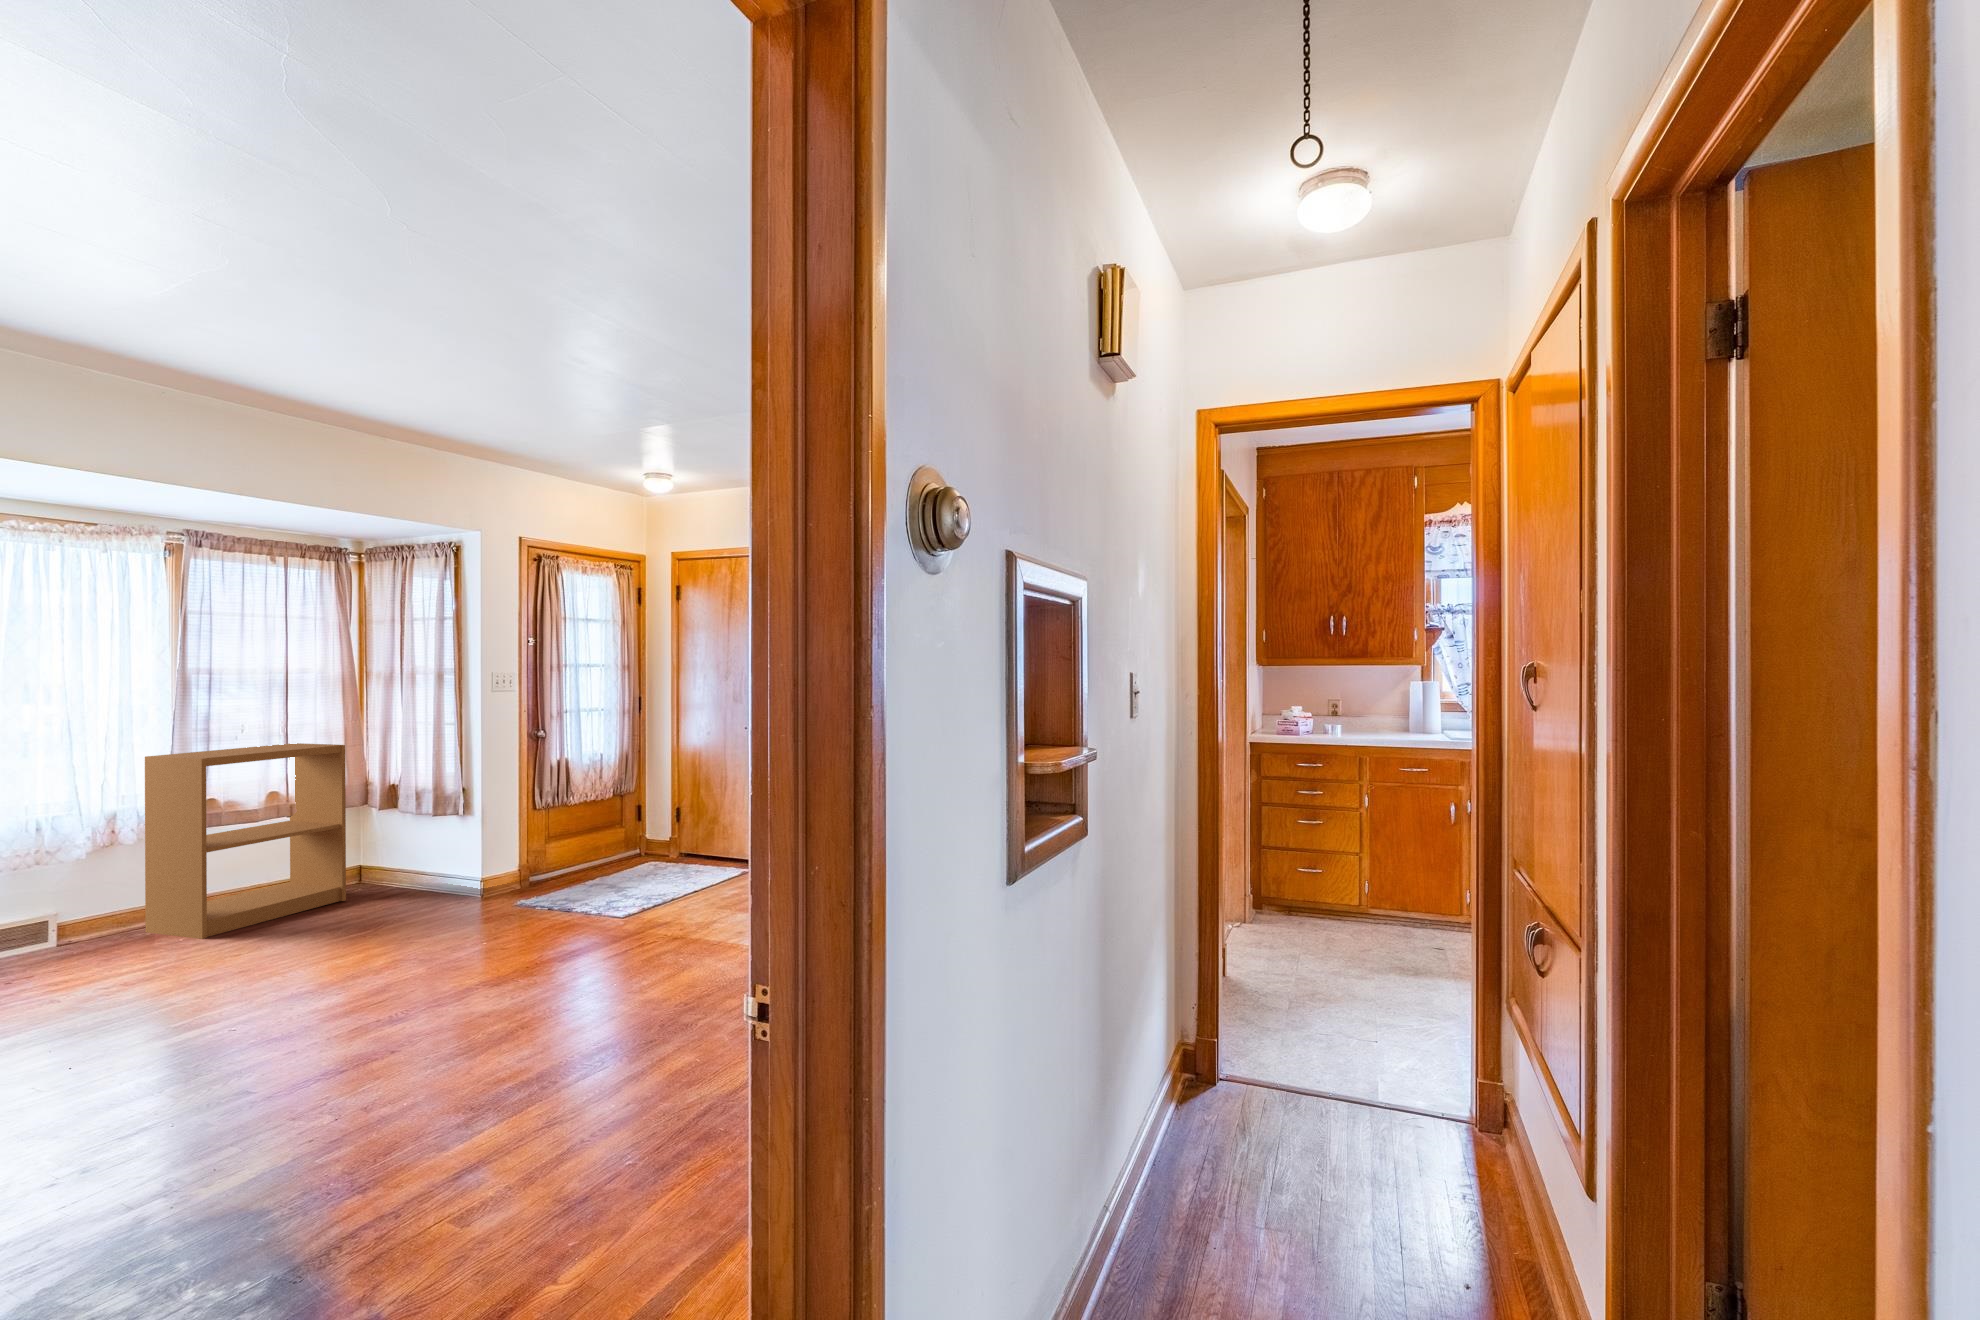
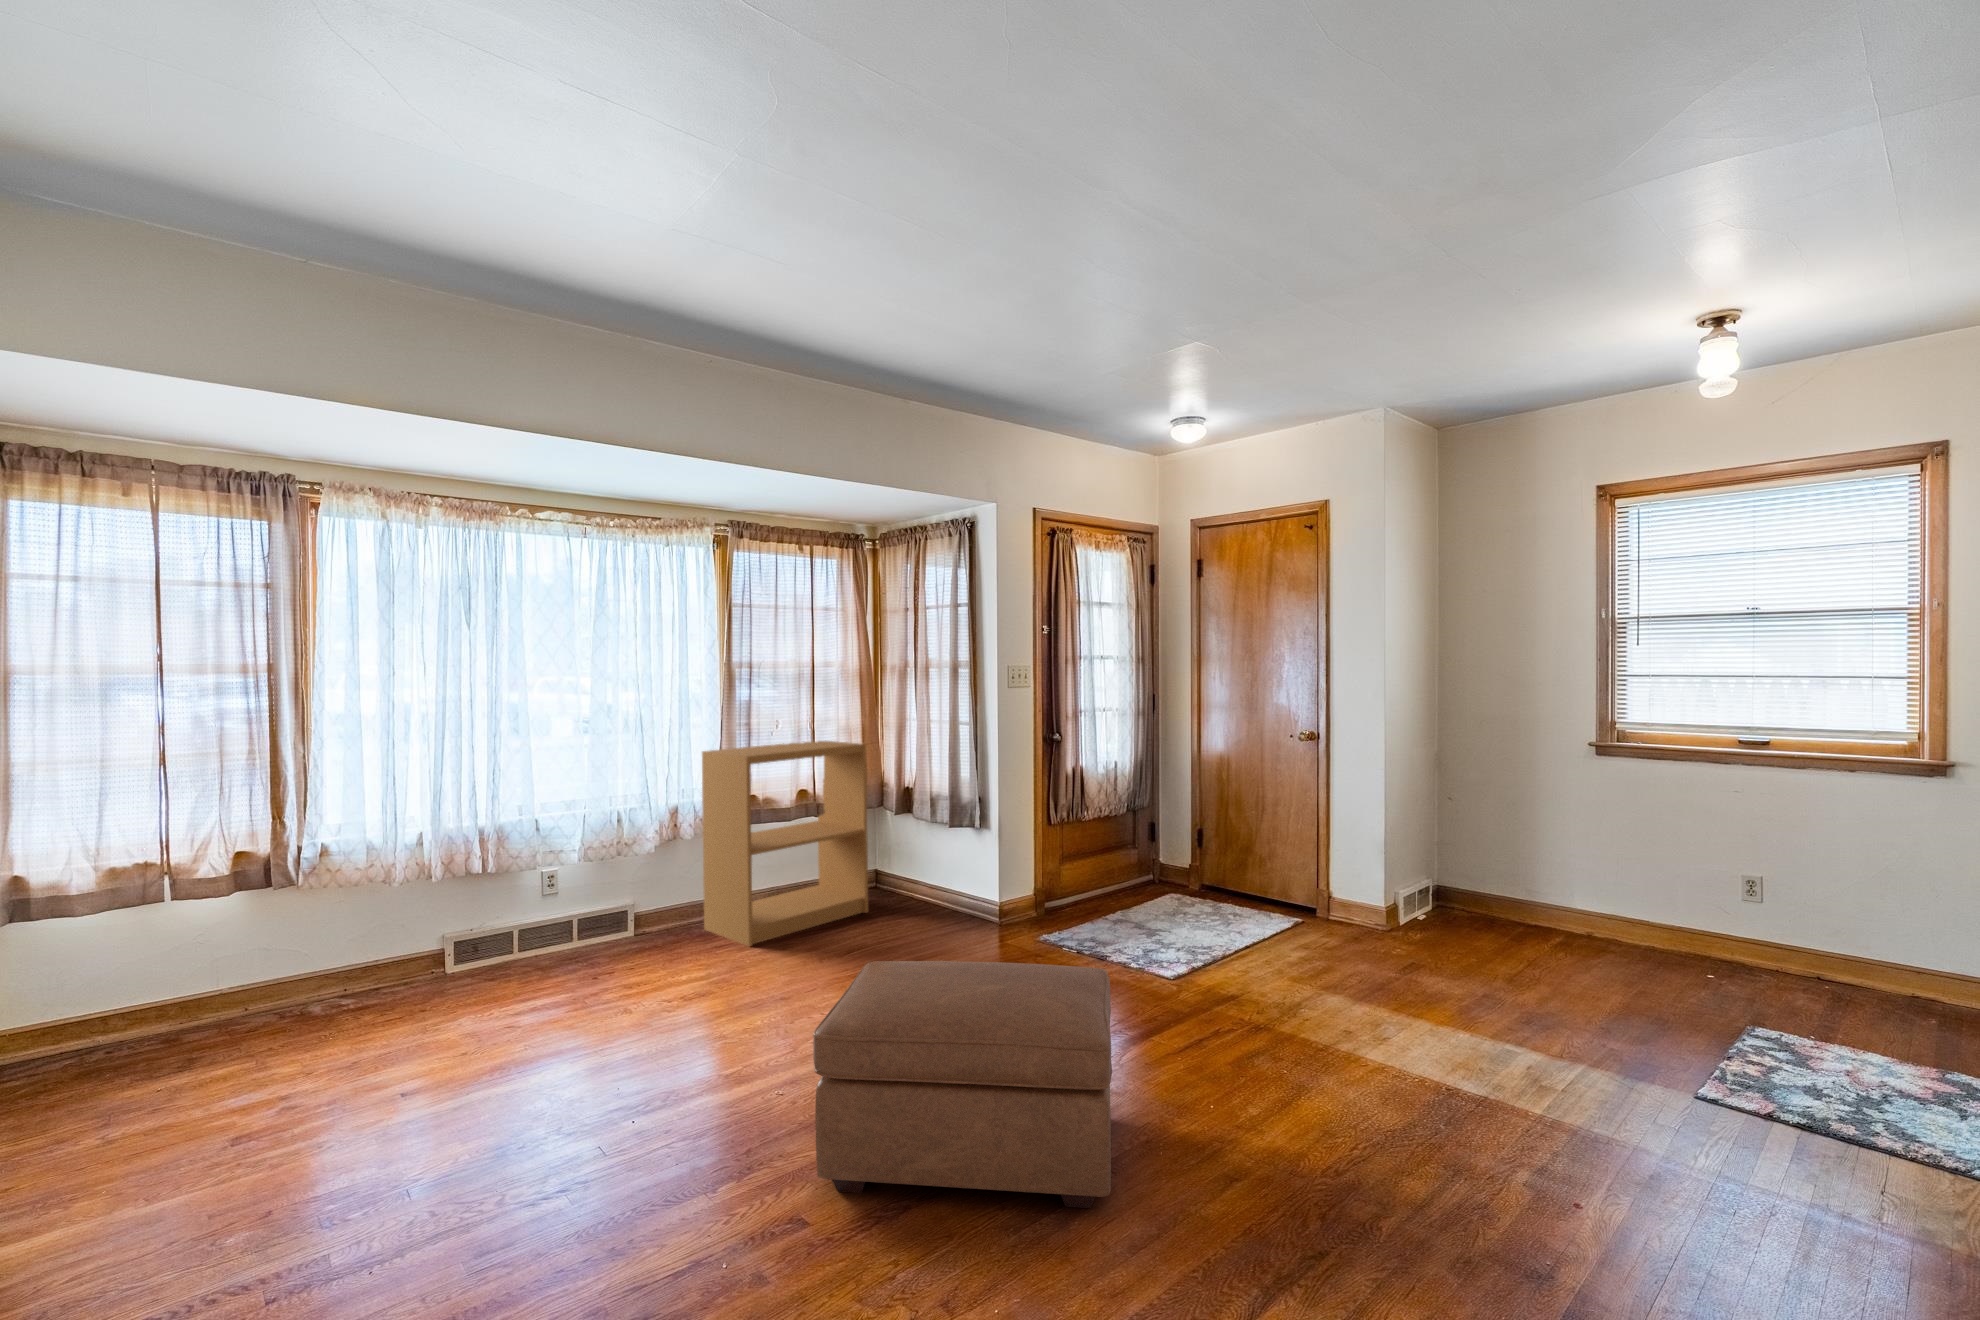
ottoman: none [261,892,532,1067] -> present [813,961,1112,1208]

